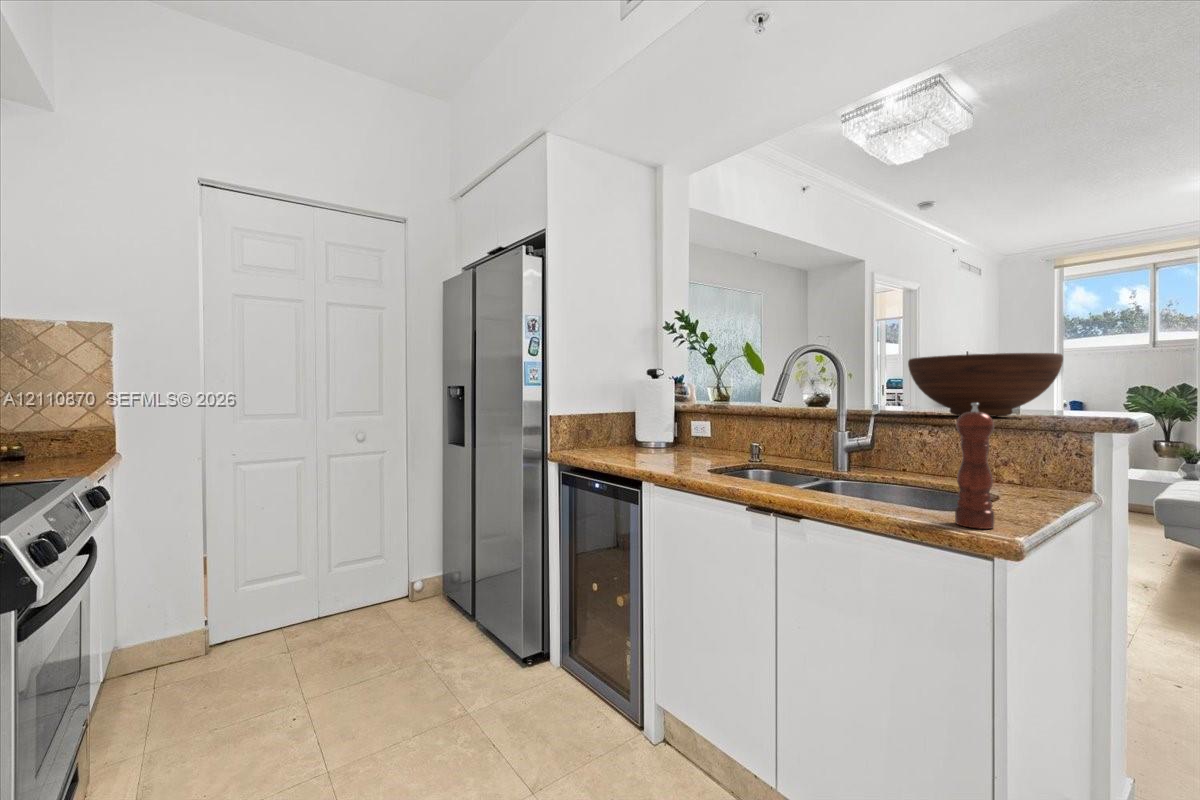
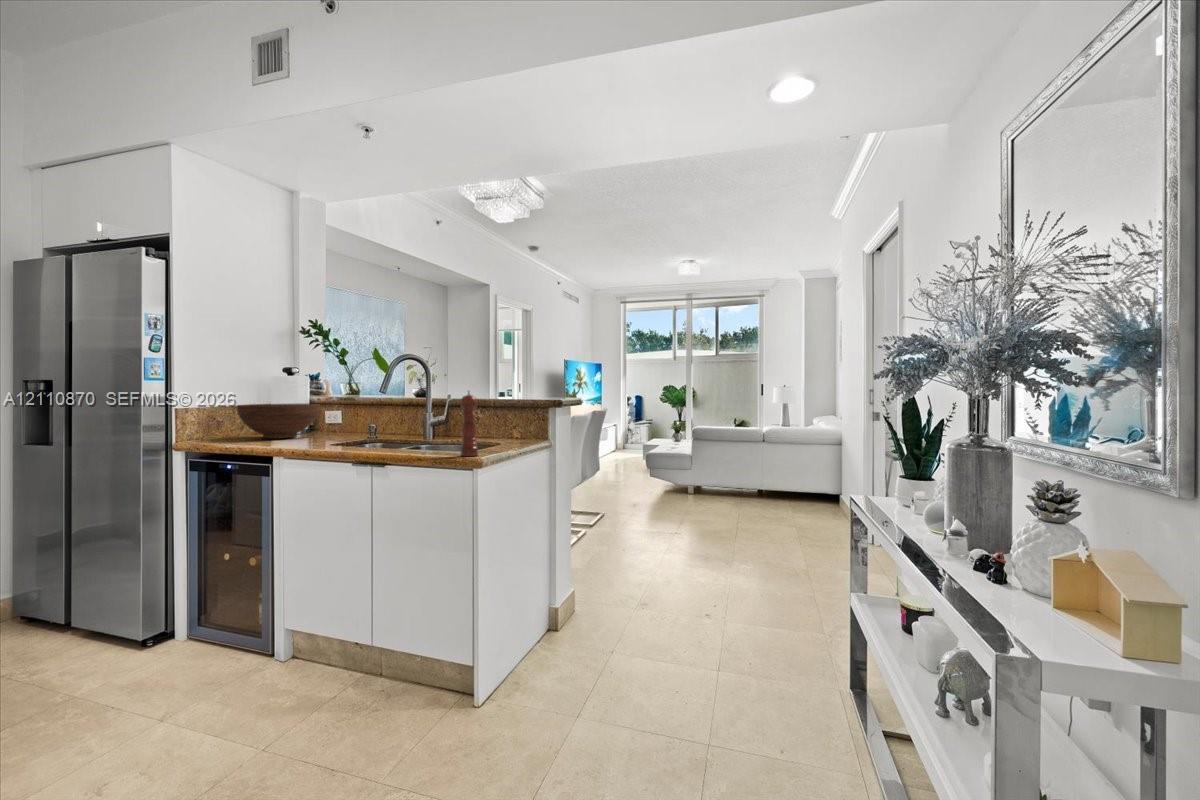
fruit bowl: present [908,353,1063,416] -> present [236,404,320,439]

